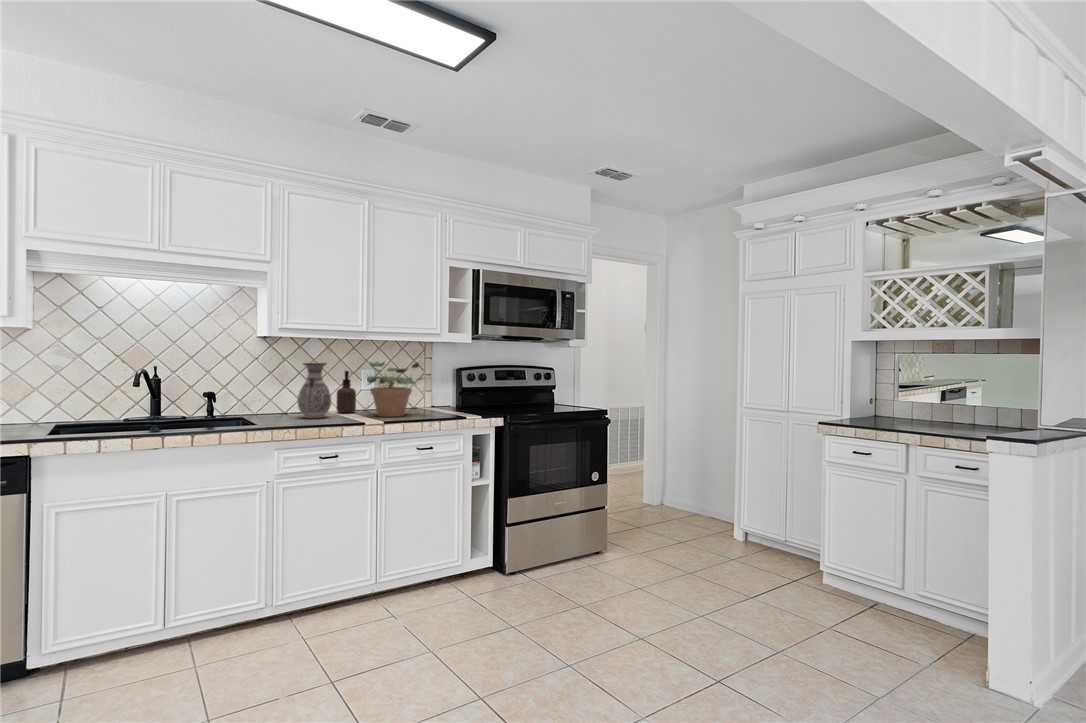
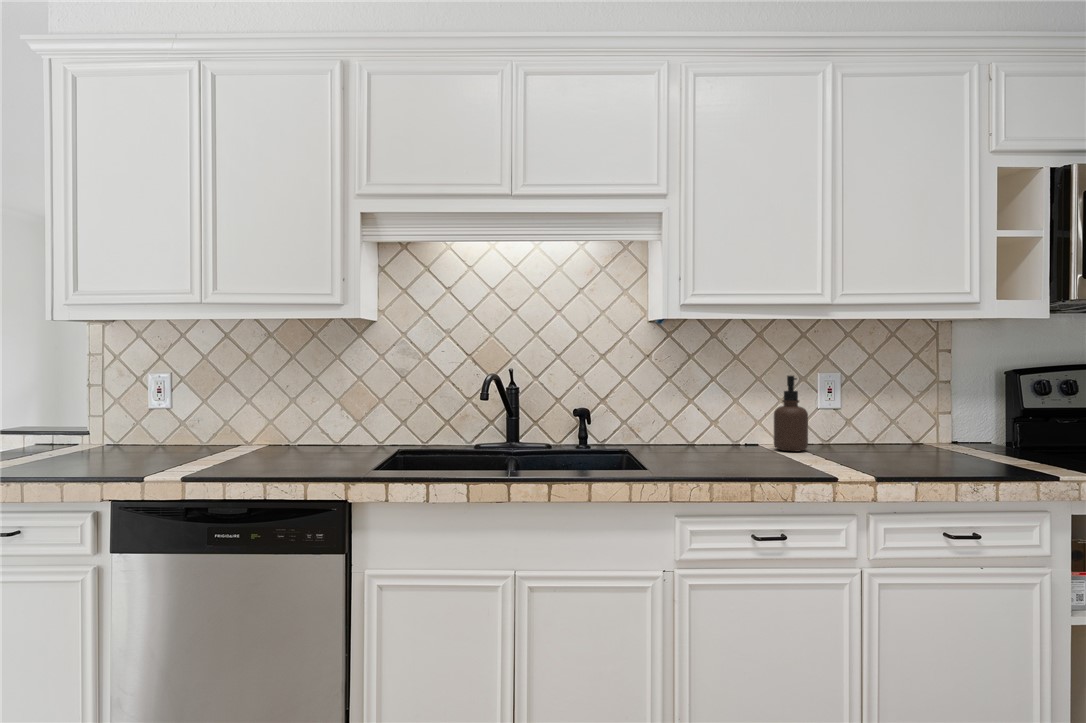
potted plant: present [368,361,421,417] -> none [828,358,962,467]
vase: present [297,363,331,418] -> none [710,361,768,461]

